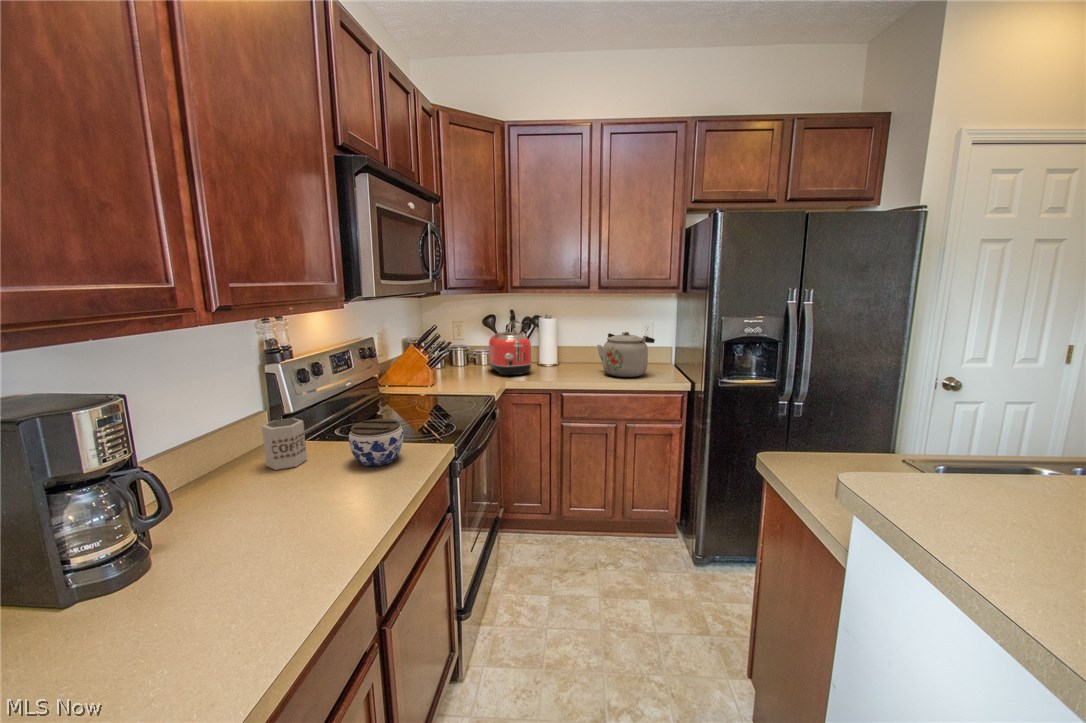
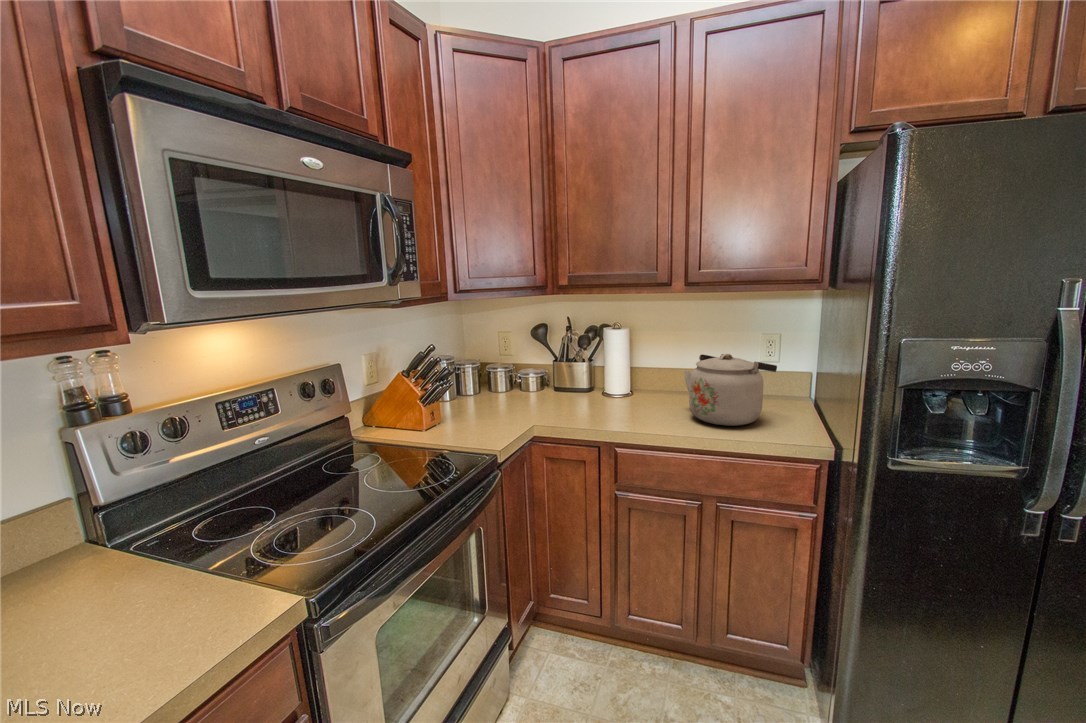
toaster: present [489,332,532,376] -> none [531,349,586,412]
mug: present [262,418,307,470] -> none [44,506,125,591]
jar: present [349,419,403,466] -> none [139,519,245,610]

